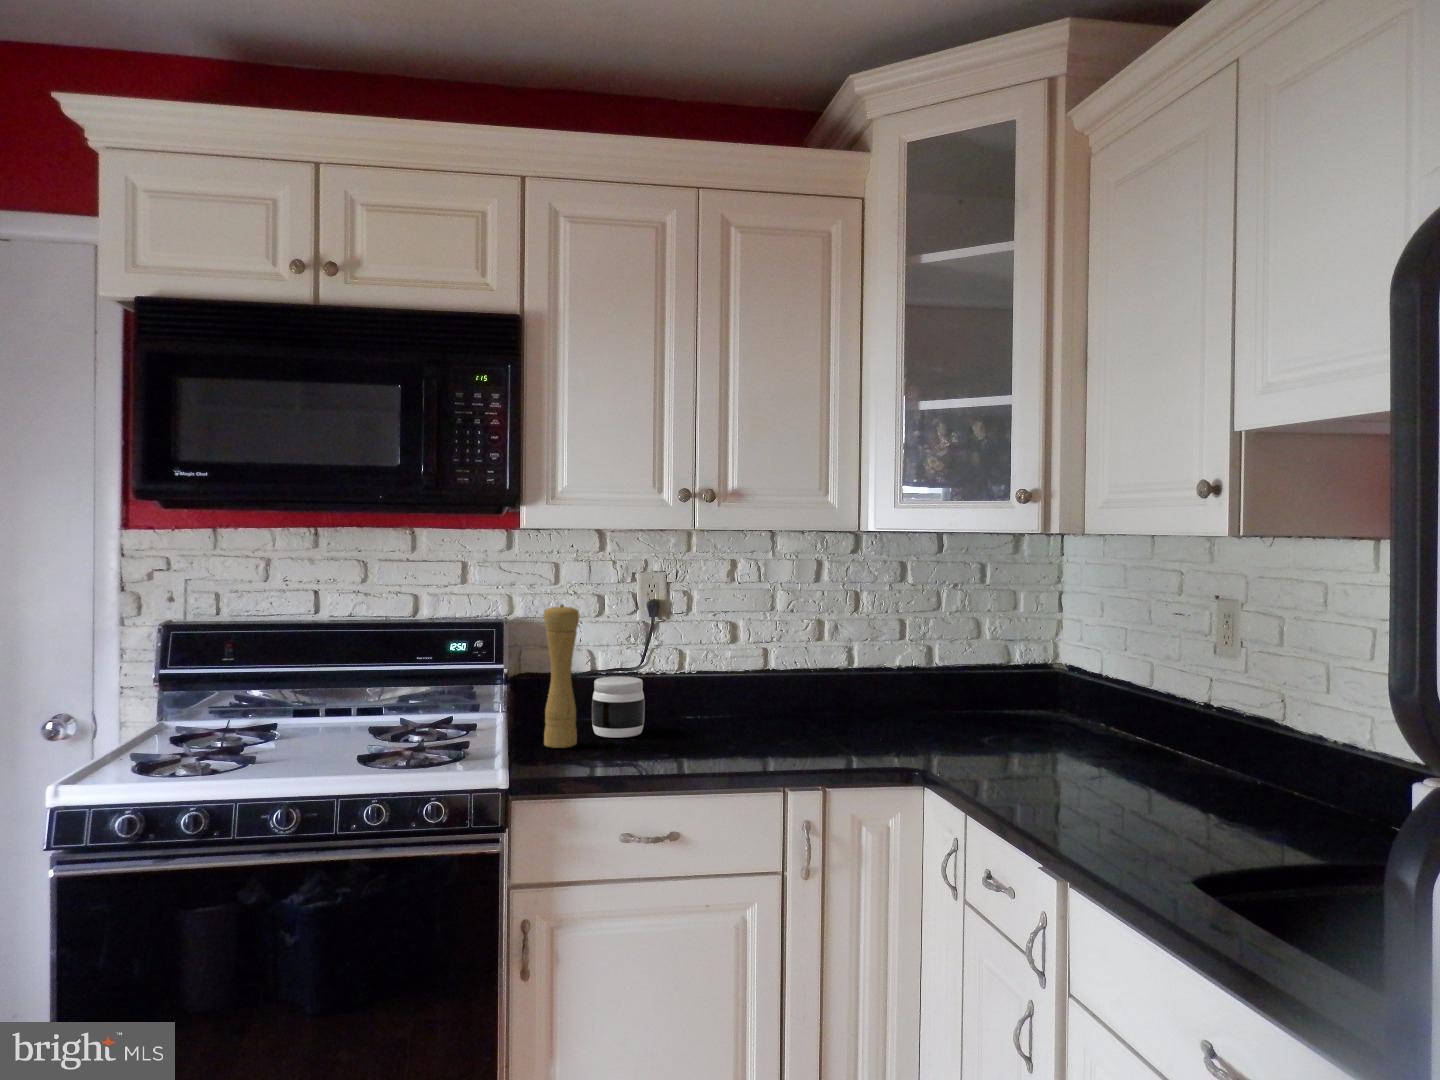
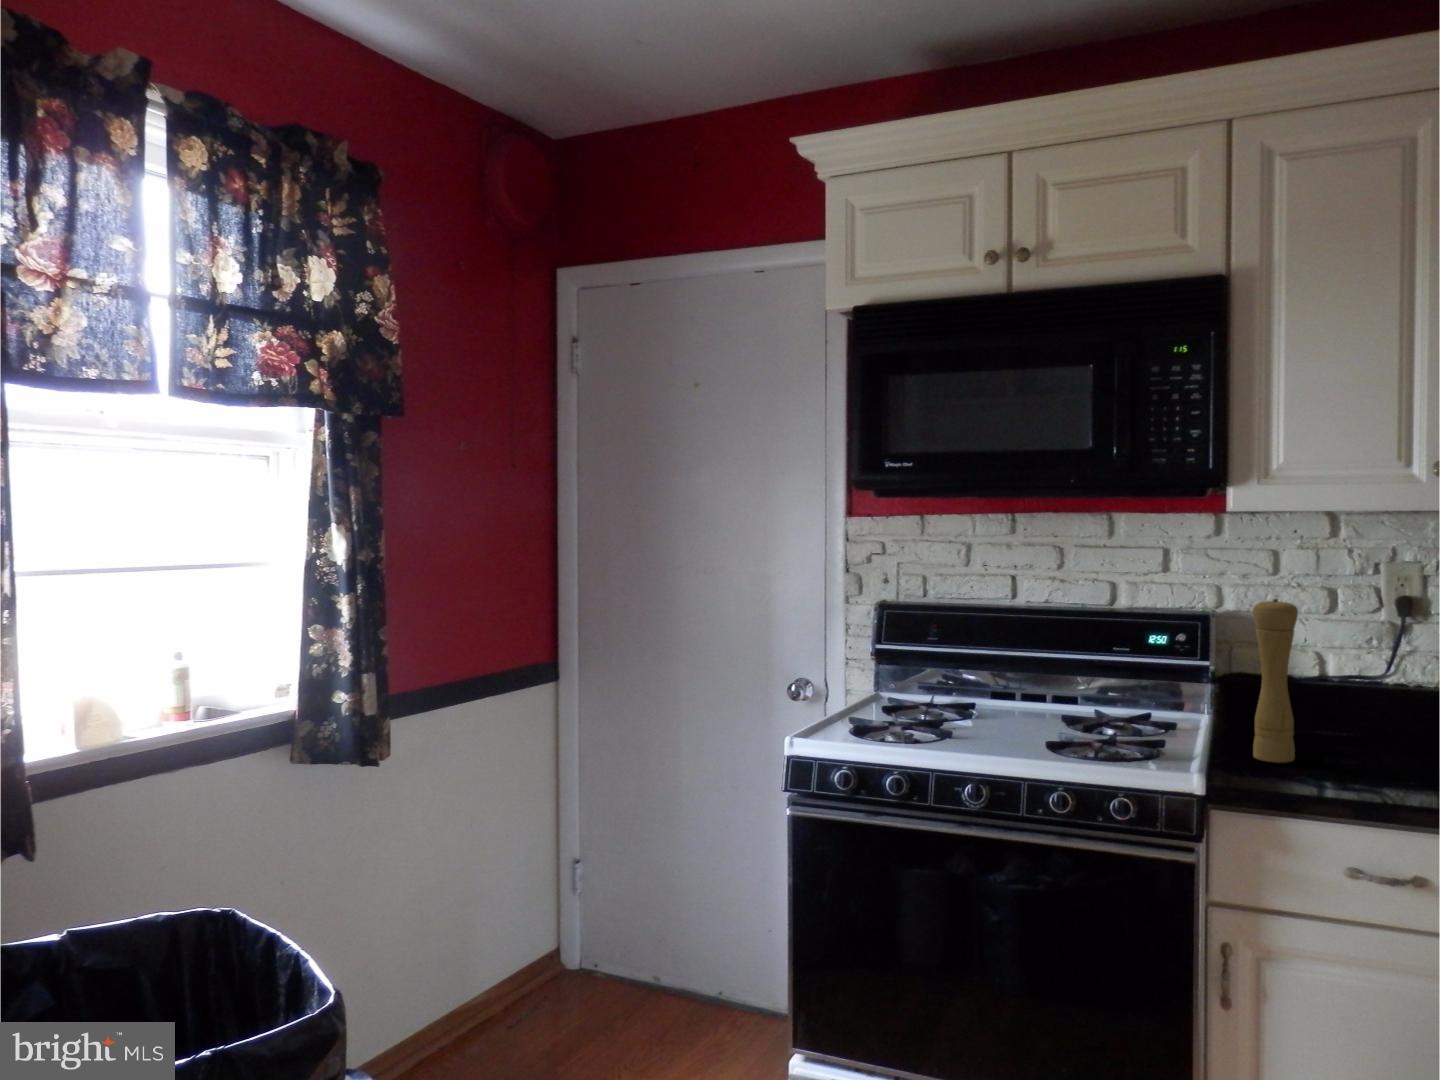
jar: present [592,676,645,738] -> none [1318,687,1390,761]

